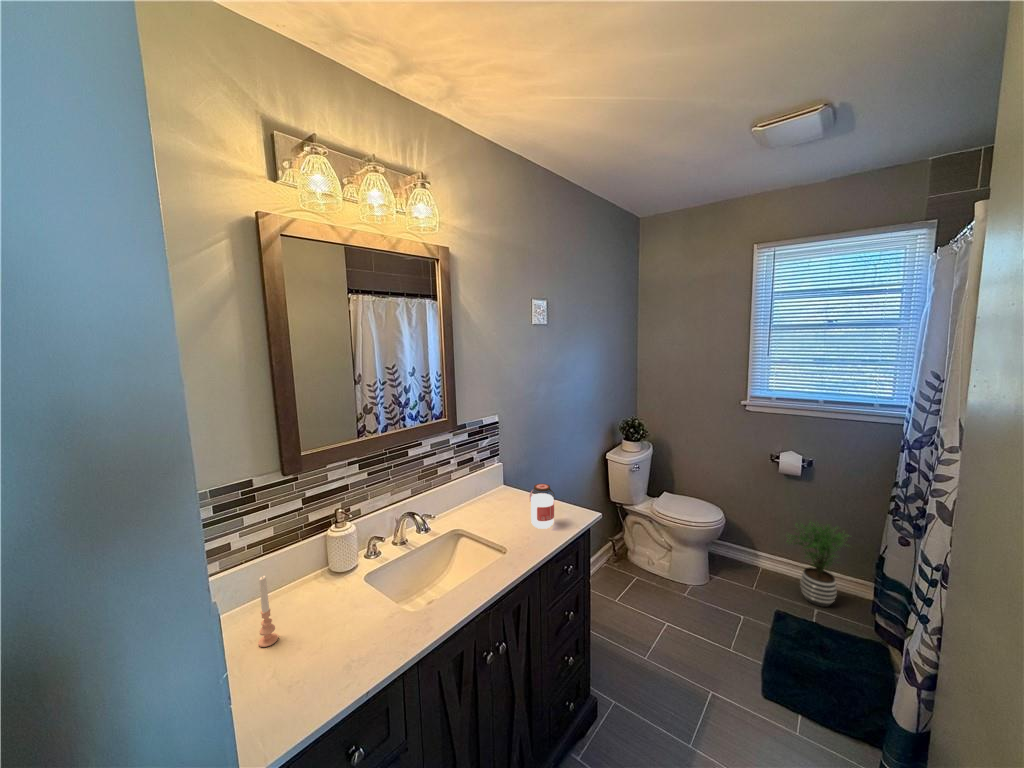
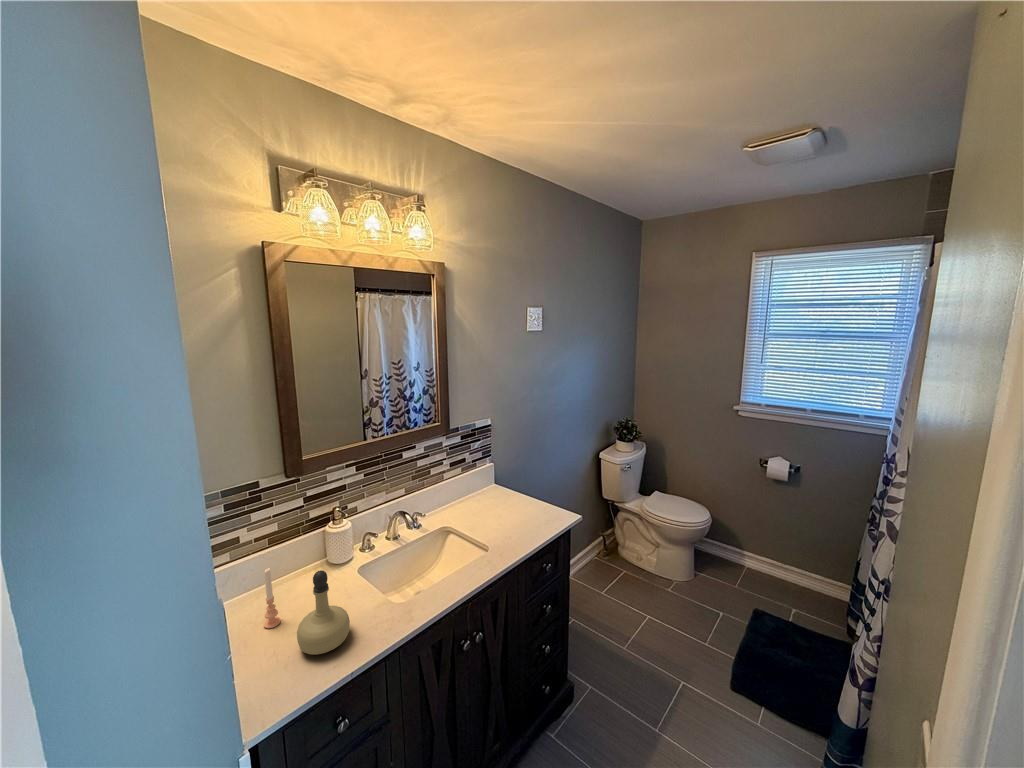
jar: present [530,484,555,529] -> none [513,488,536,530]
potted plant: present [787,522,846,607] -> none [766,523,835,607]
perfume bottle: none [299,574,360,674] -> present [297,570,350,654]

